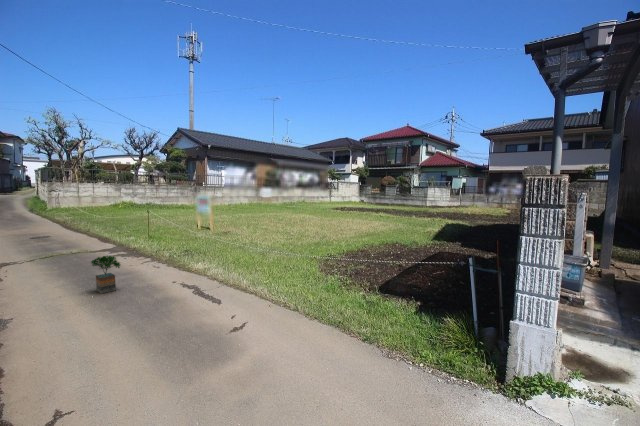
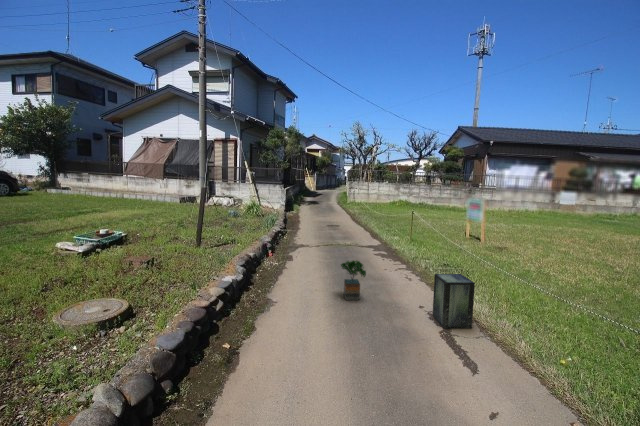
storage box: none [183,248,214,289] -> present [433,274,475,329]

